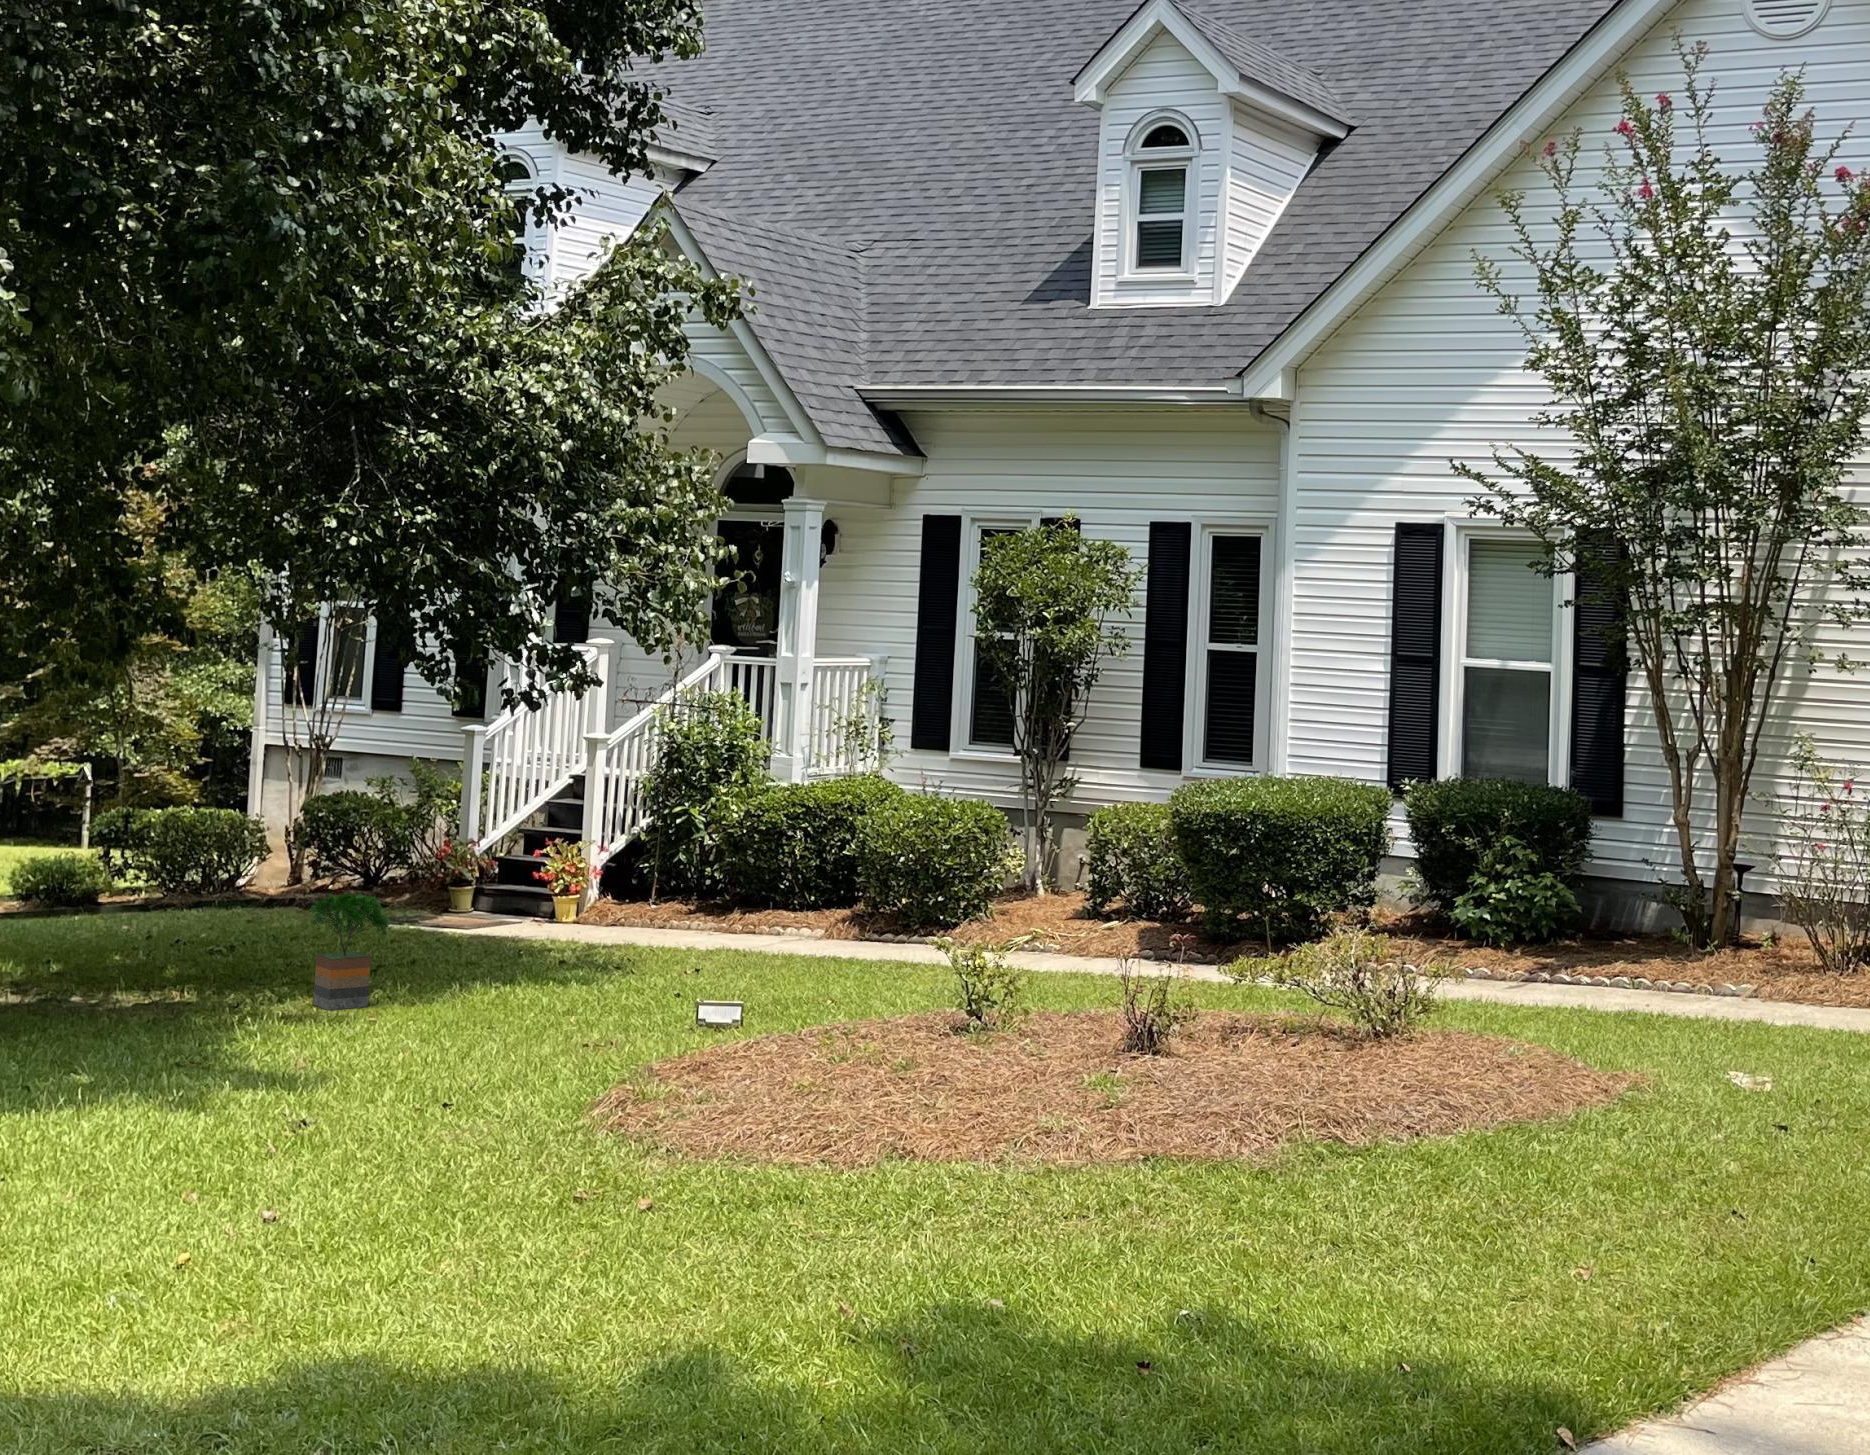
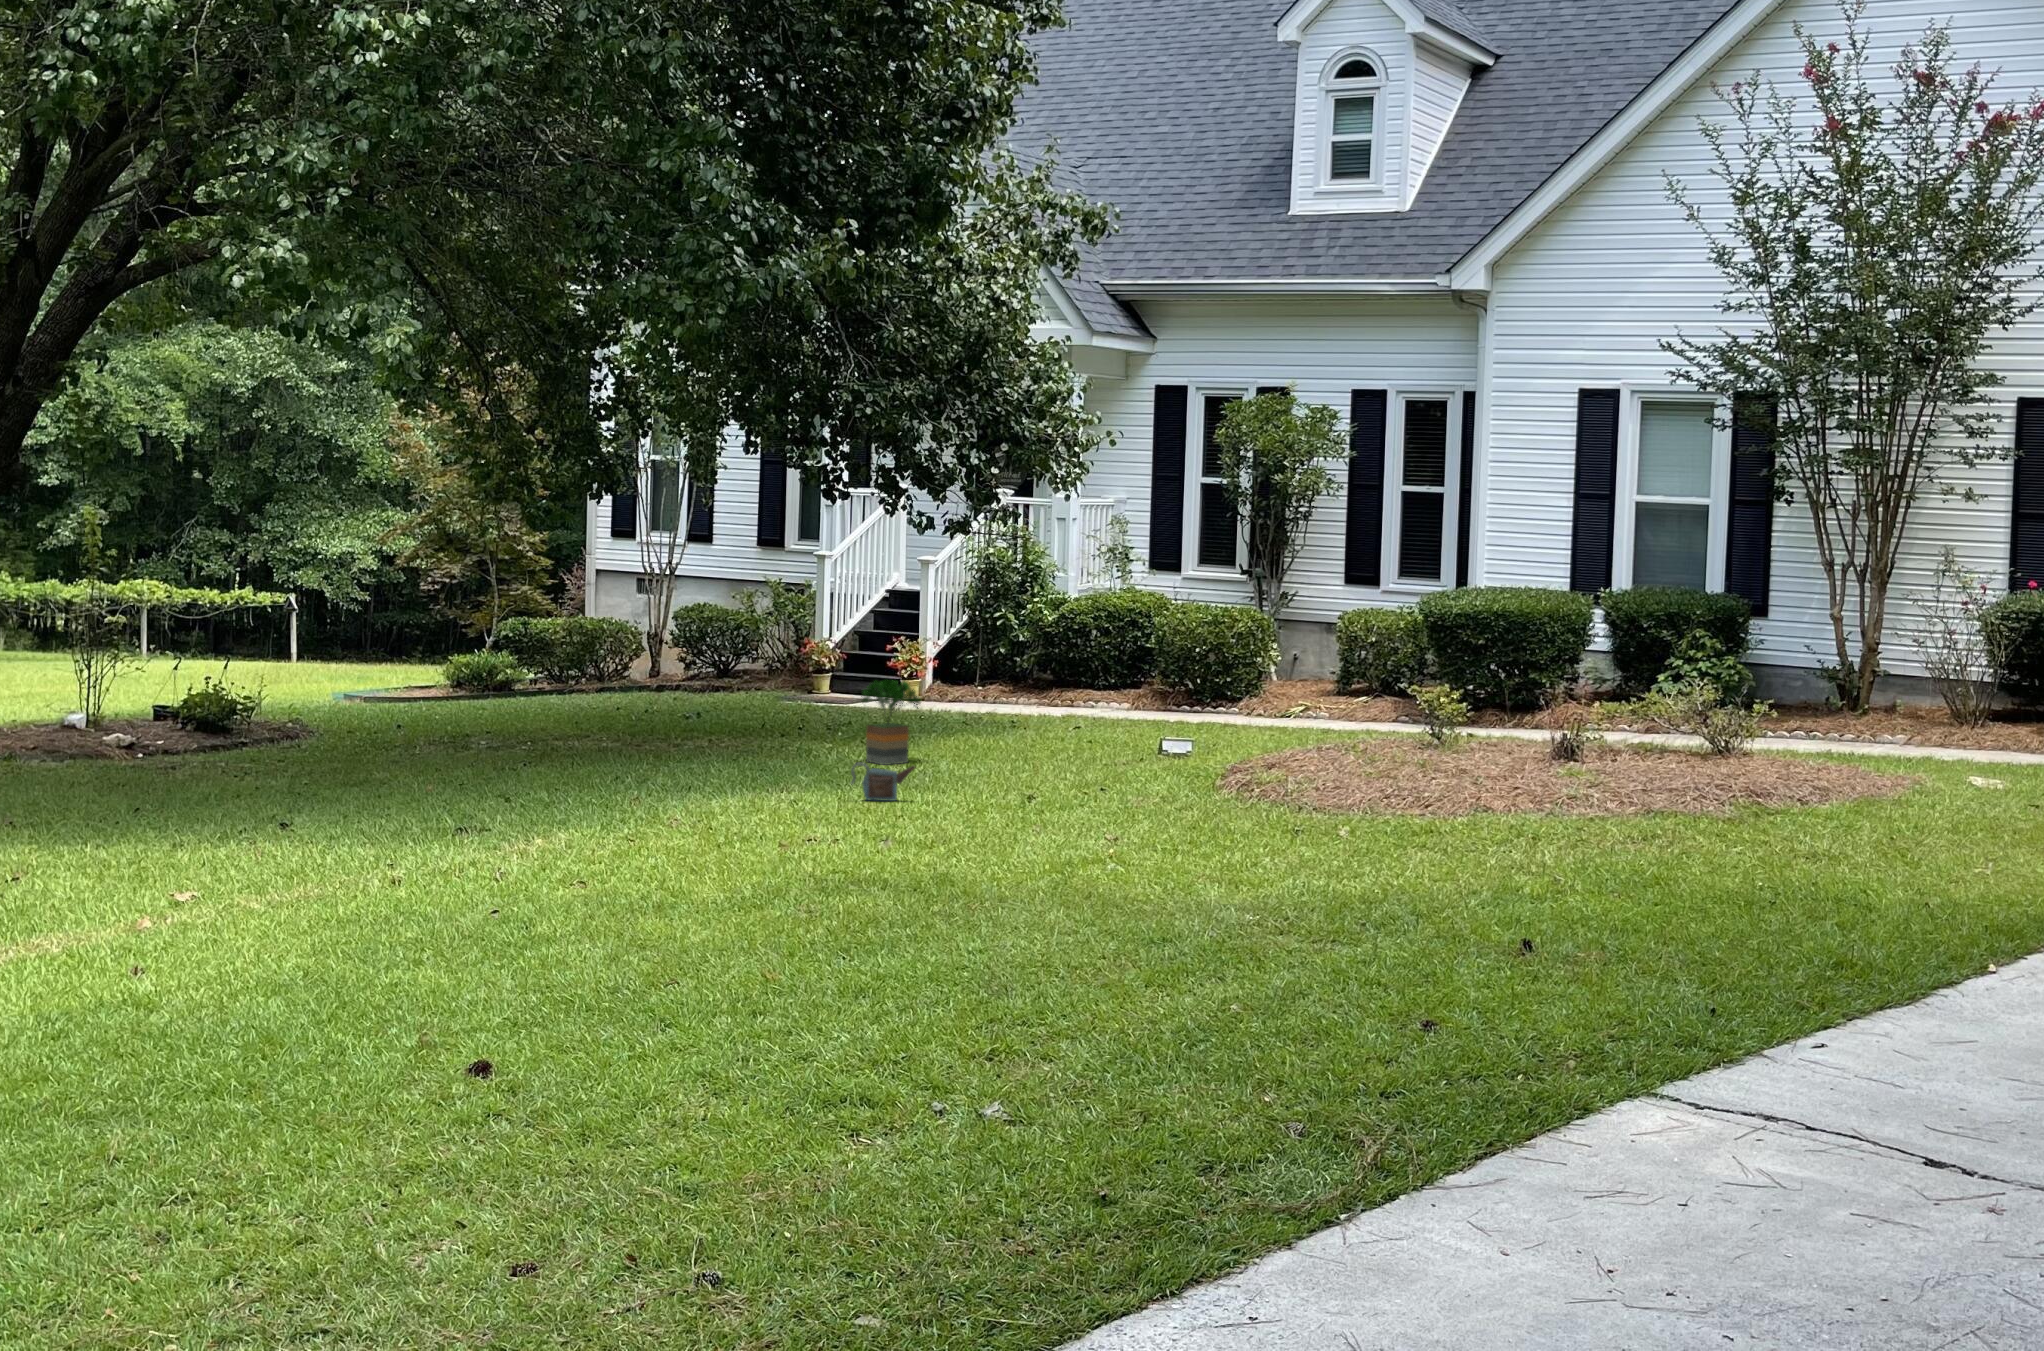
watering can: none [184,1015,278,1071] -> present [851,762,916,801]

